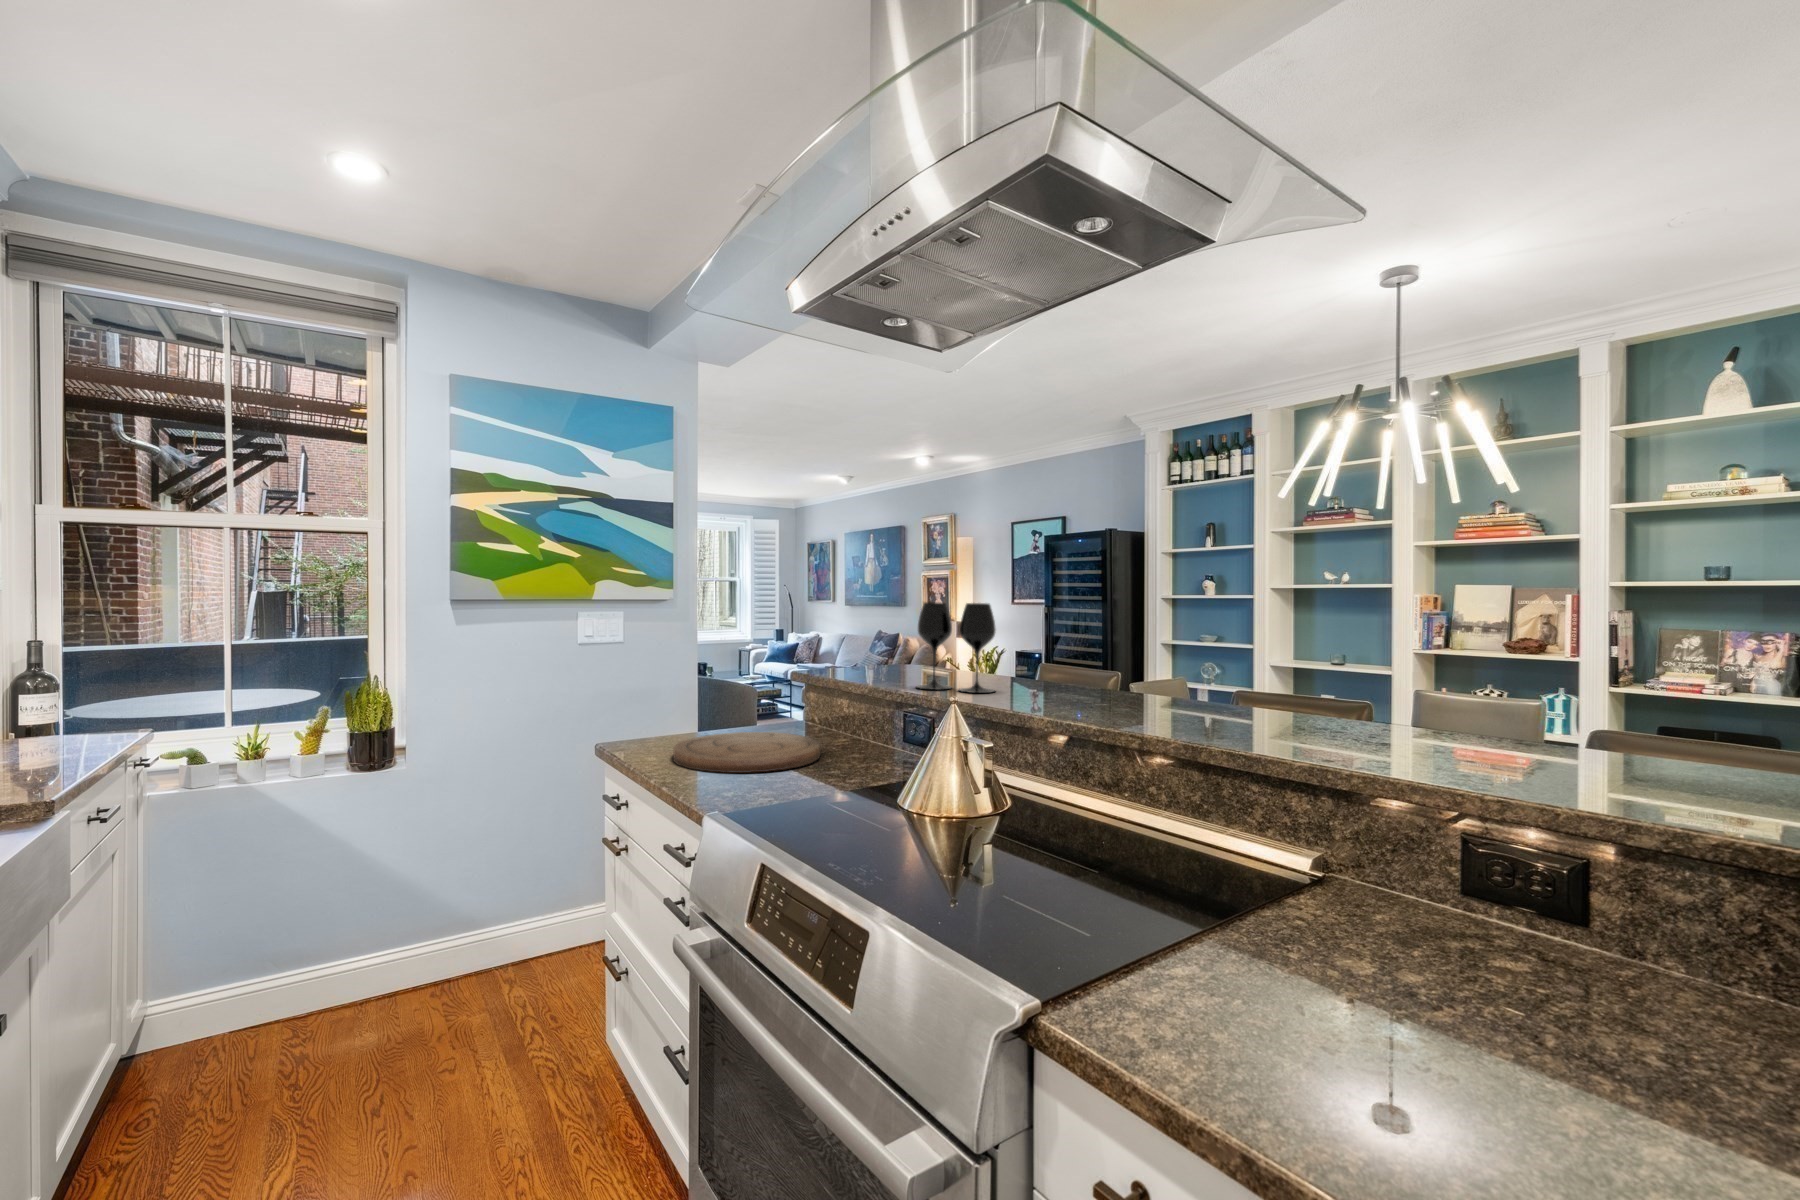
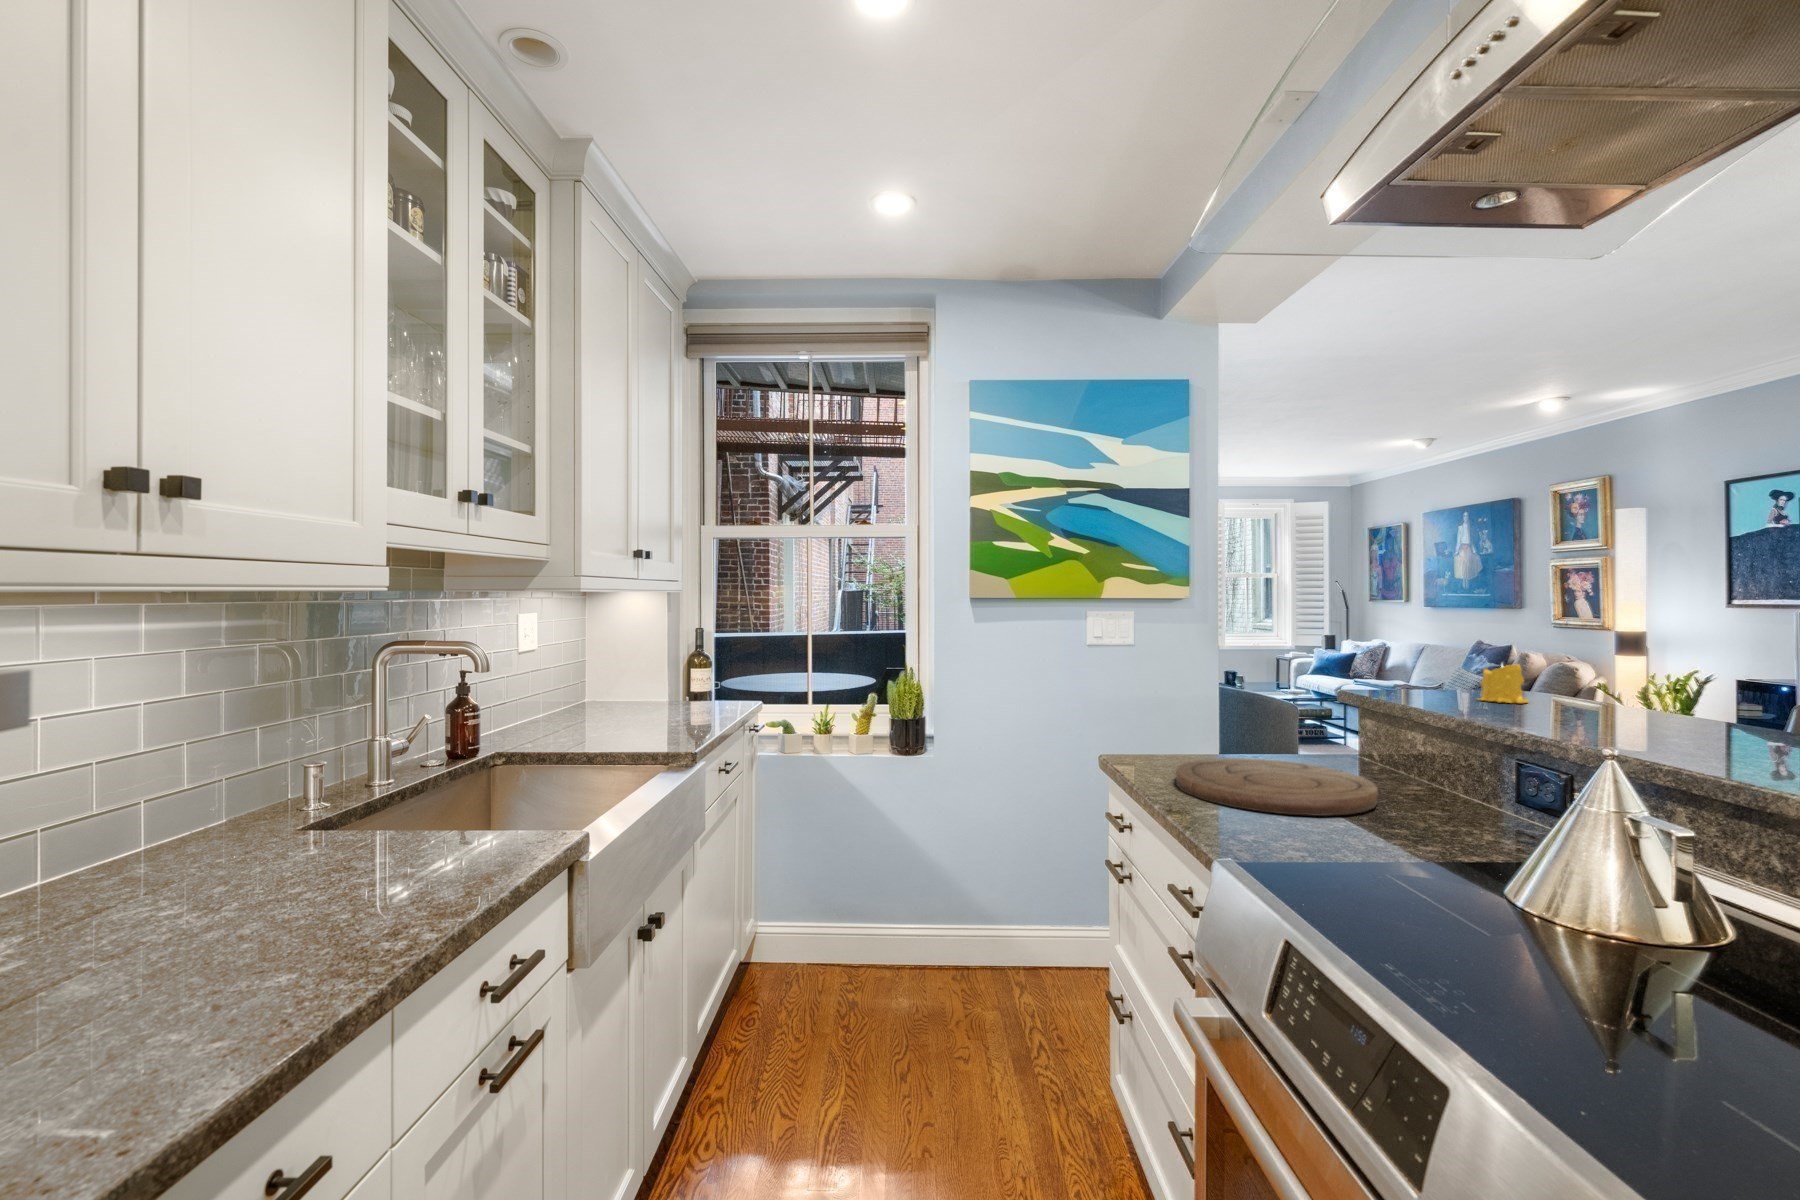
wine glass: present [917,602,996,693] -> none [1542,595,1712,741]
candle: none [880,647,909,676] -> present [1477,664,1528,703]

